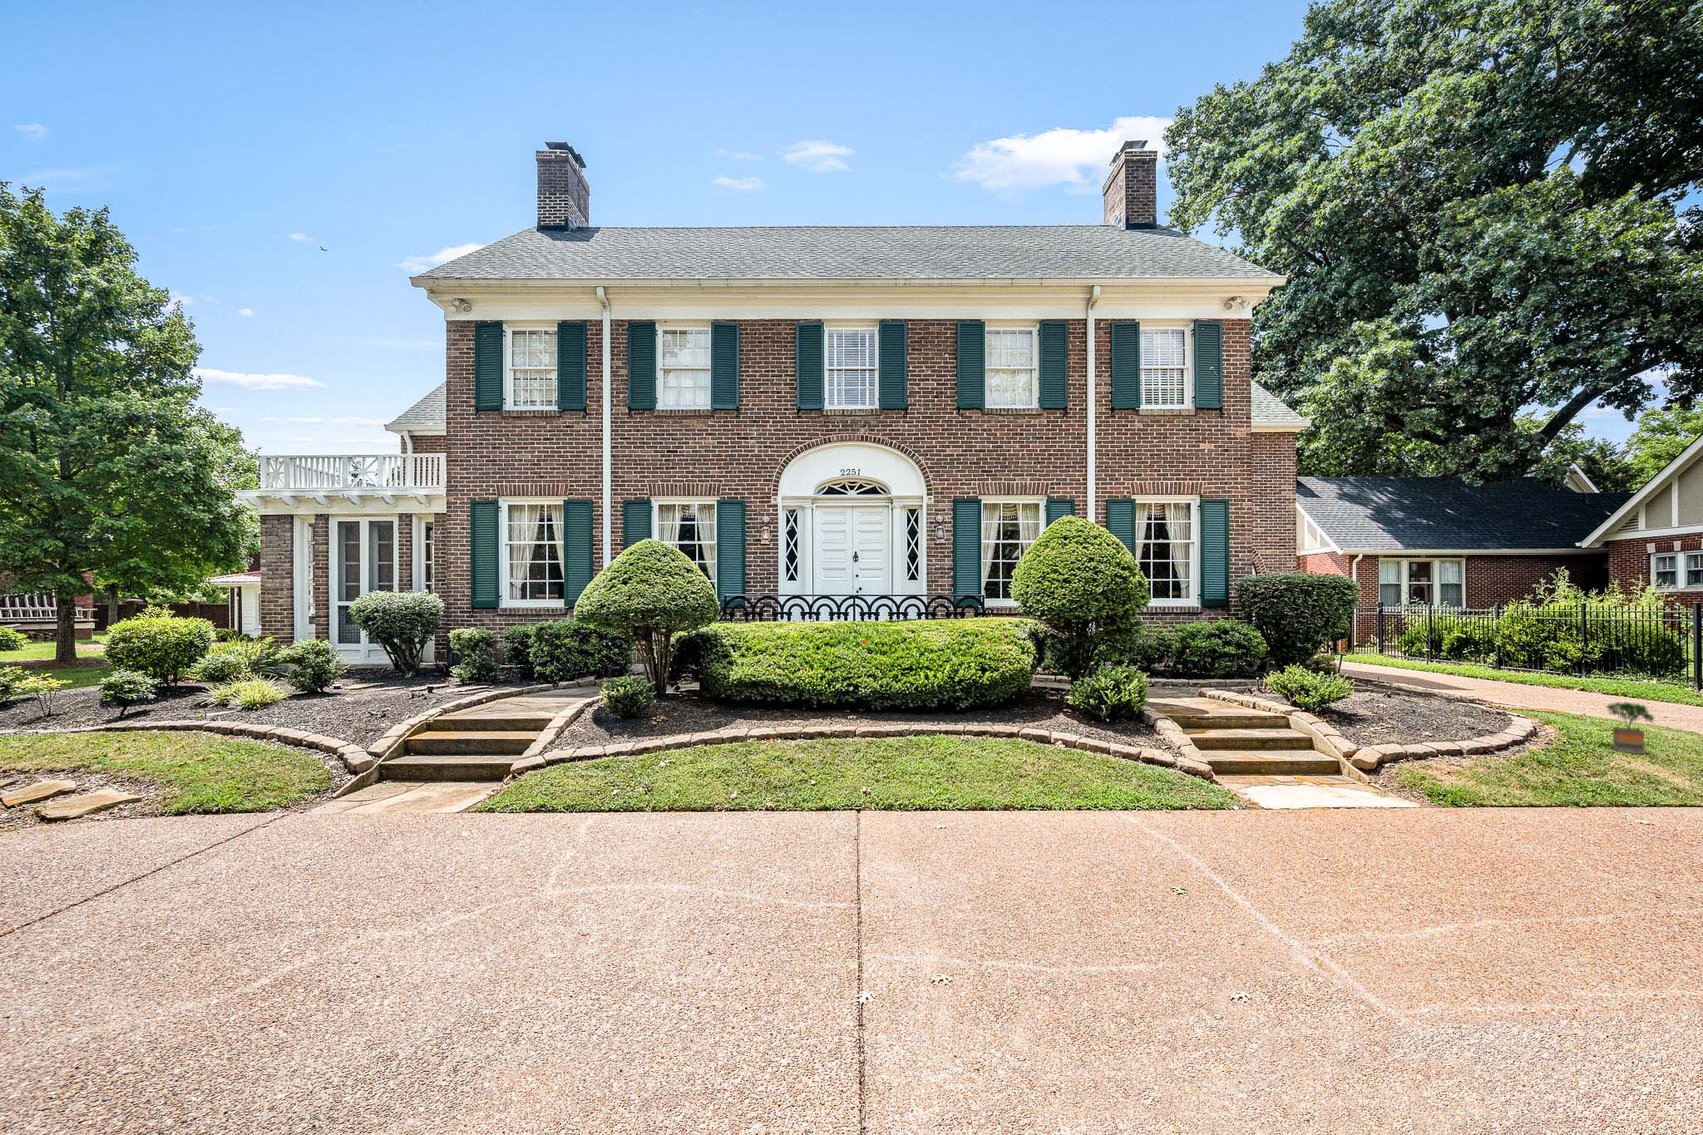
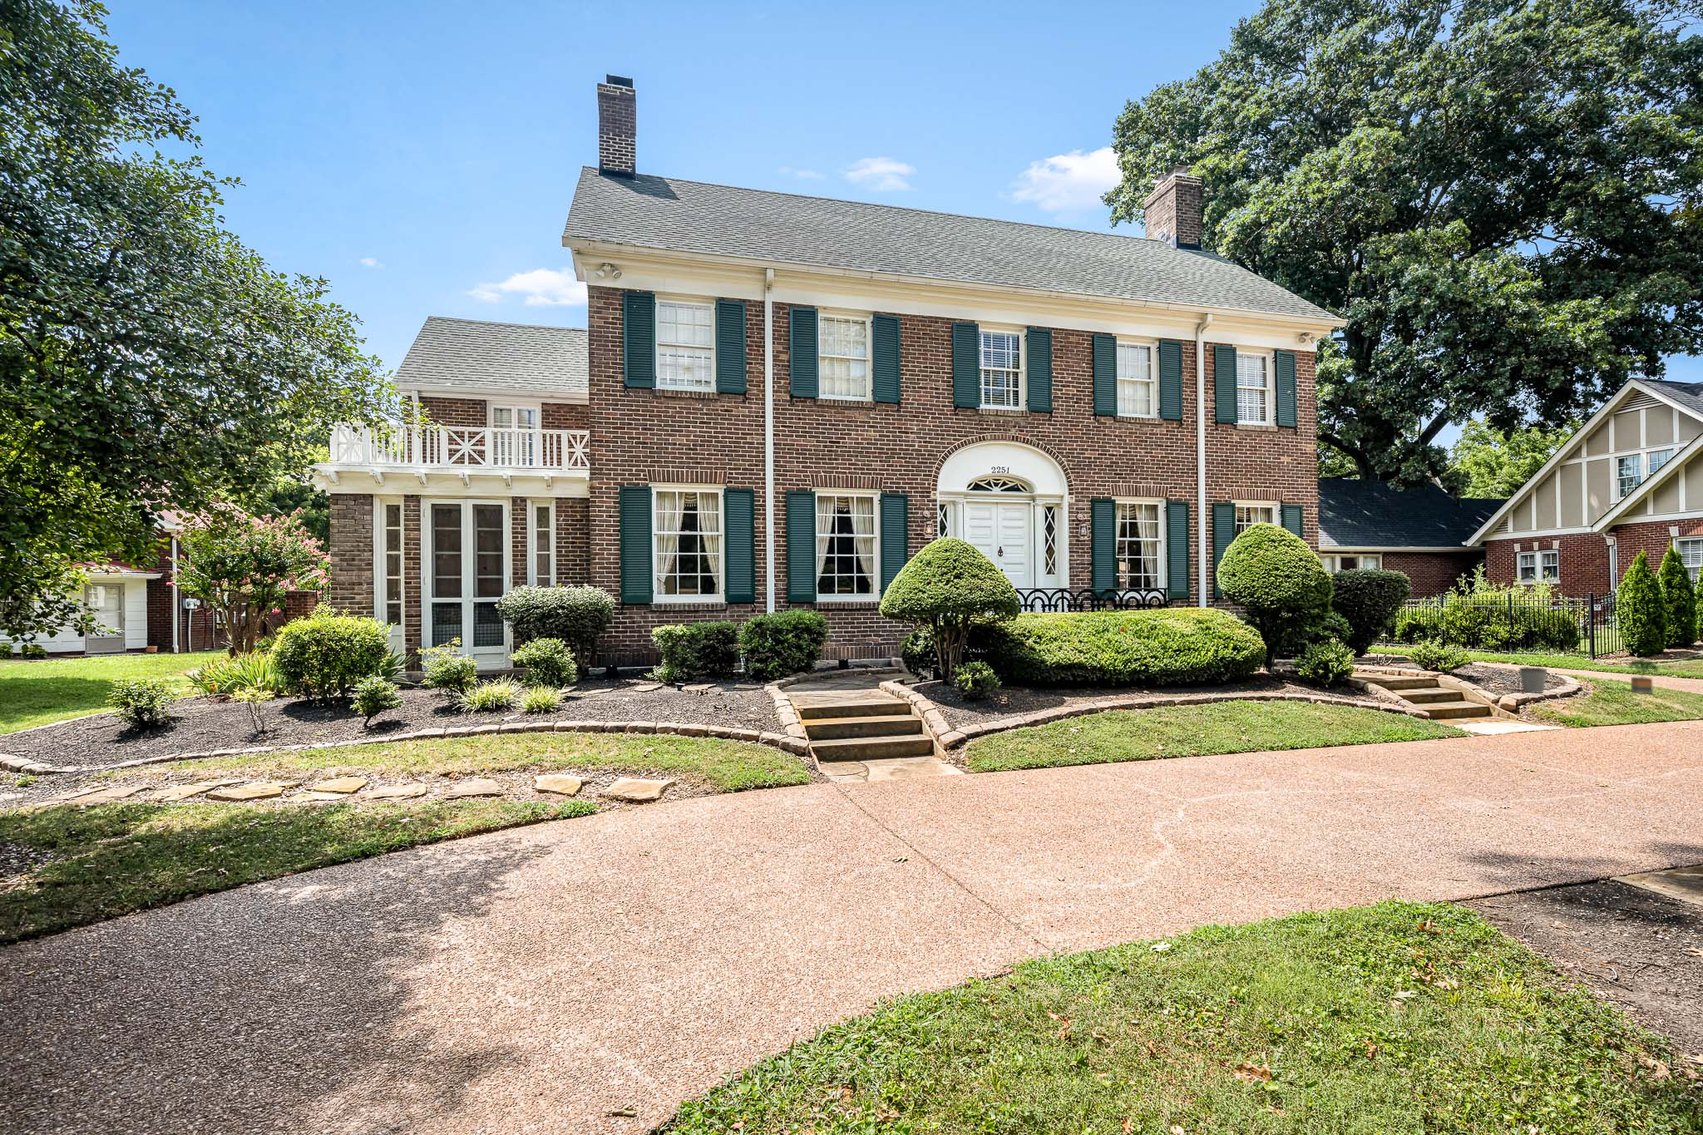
bucket: none [1398,706,1440,744] -> present [1520,667,1547,693]

